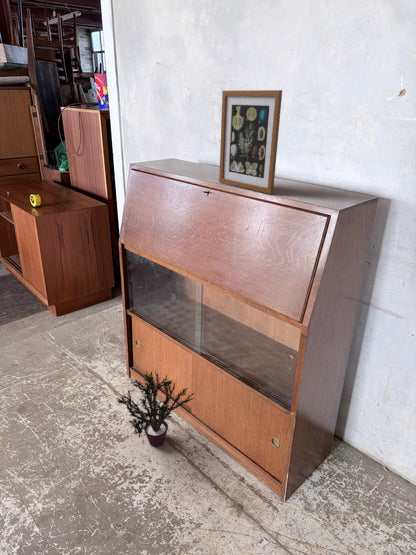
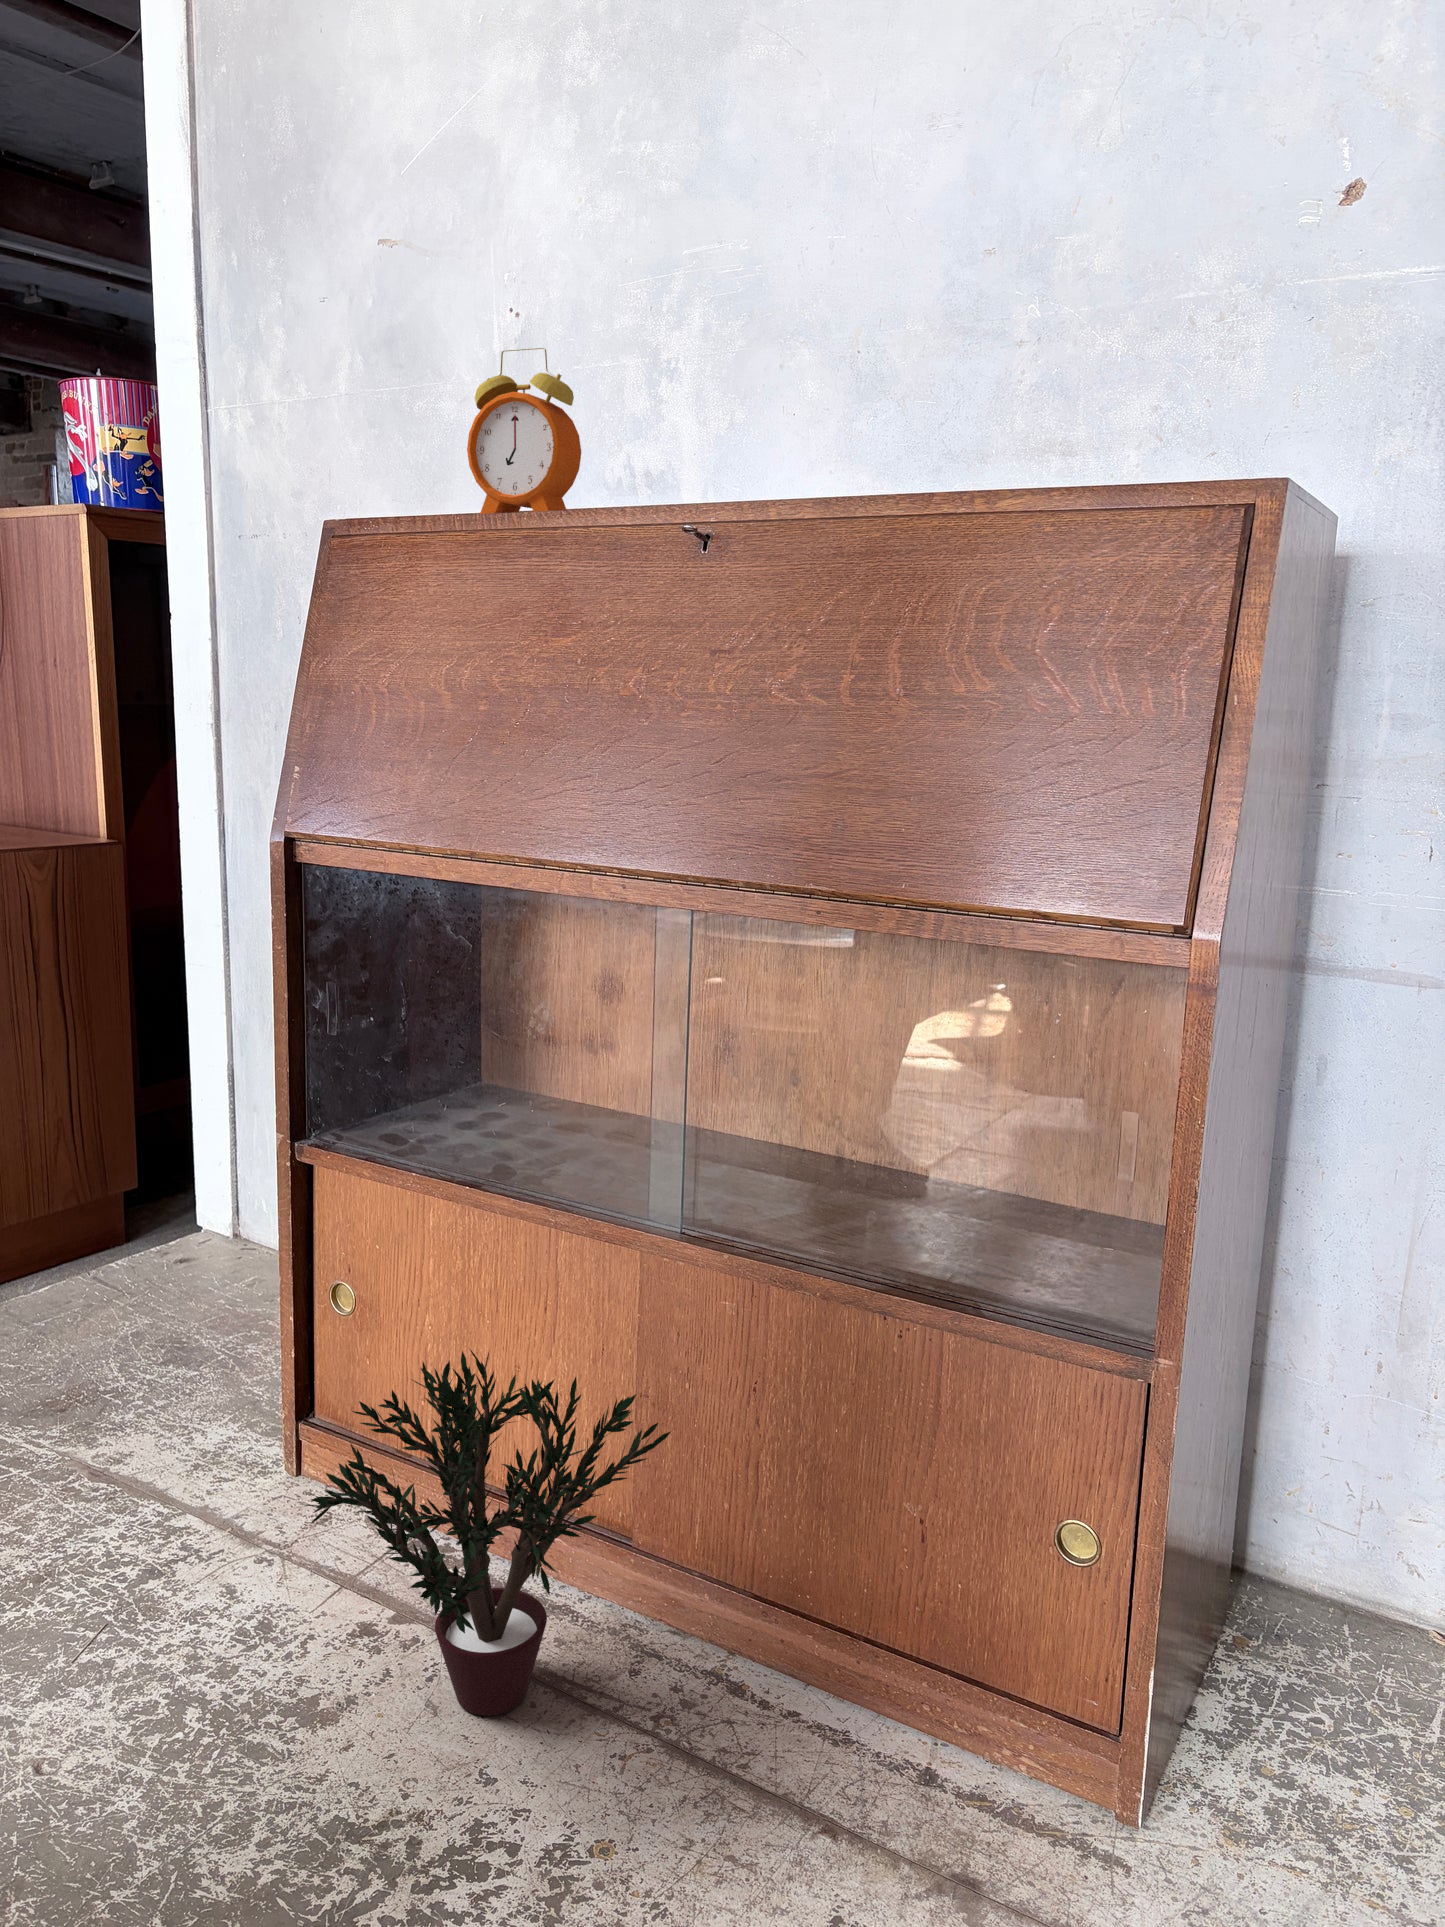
picture frame: present [219,90,282,194] -> none [719,99,986,511]
alarm clock: none [164,131,192,175] -> present [467,348,581,514]

